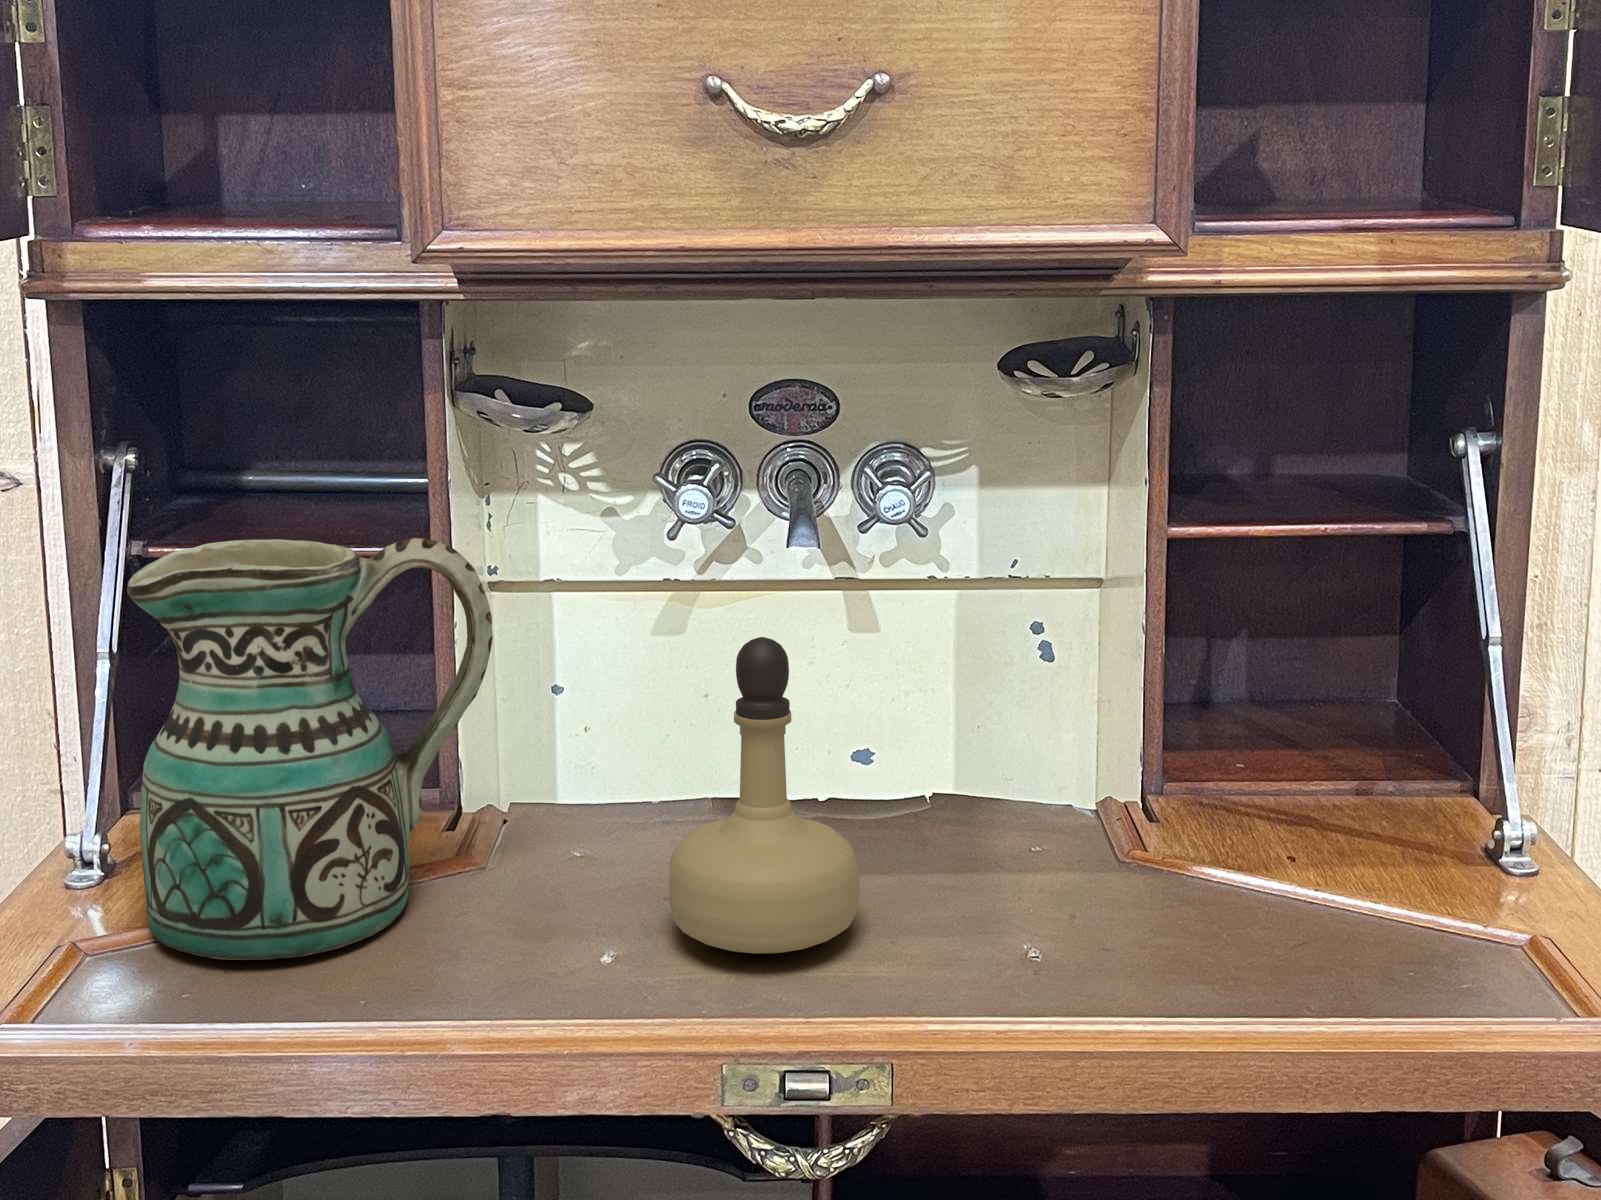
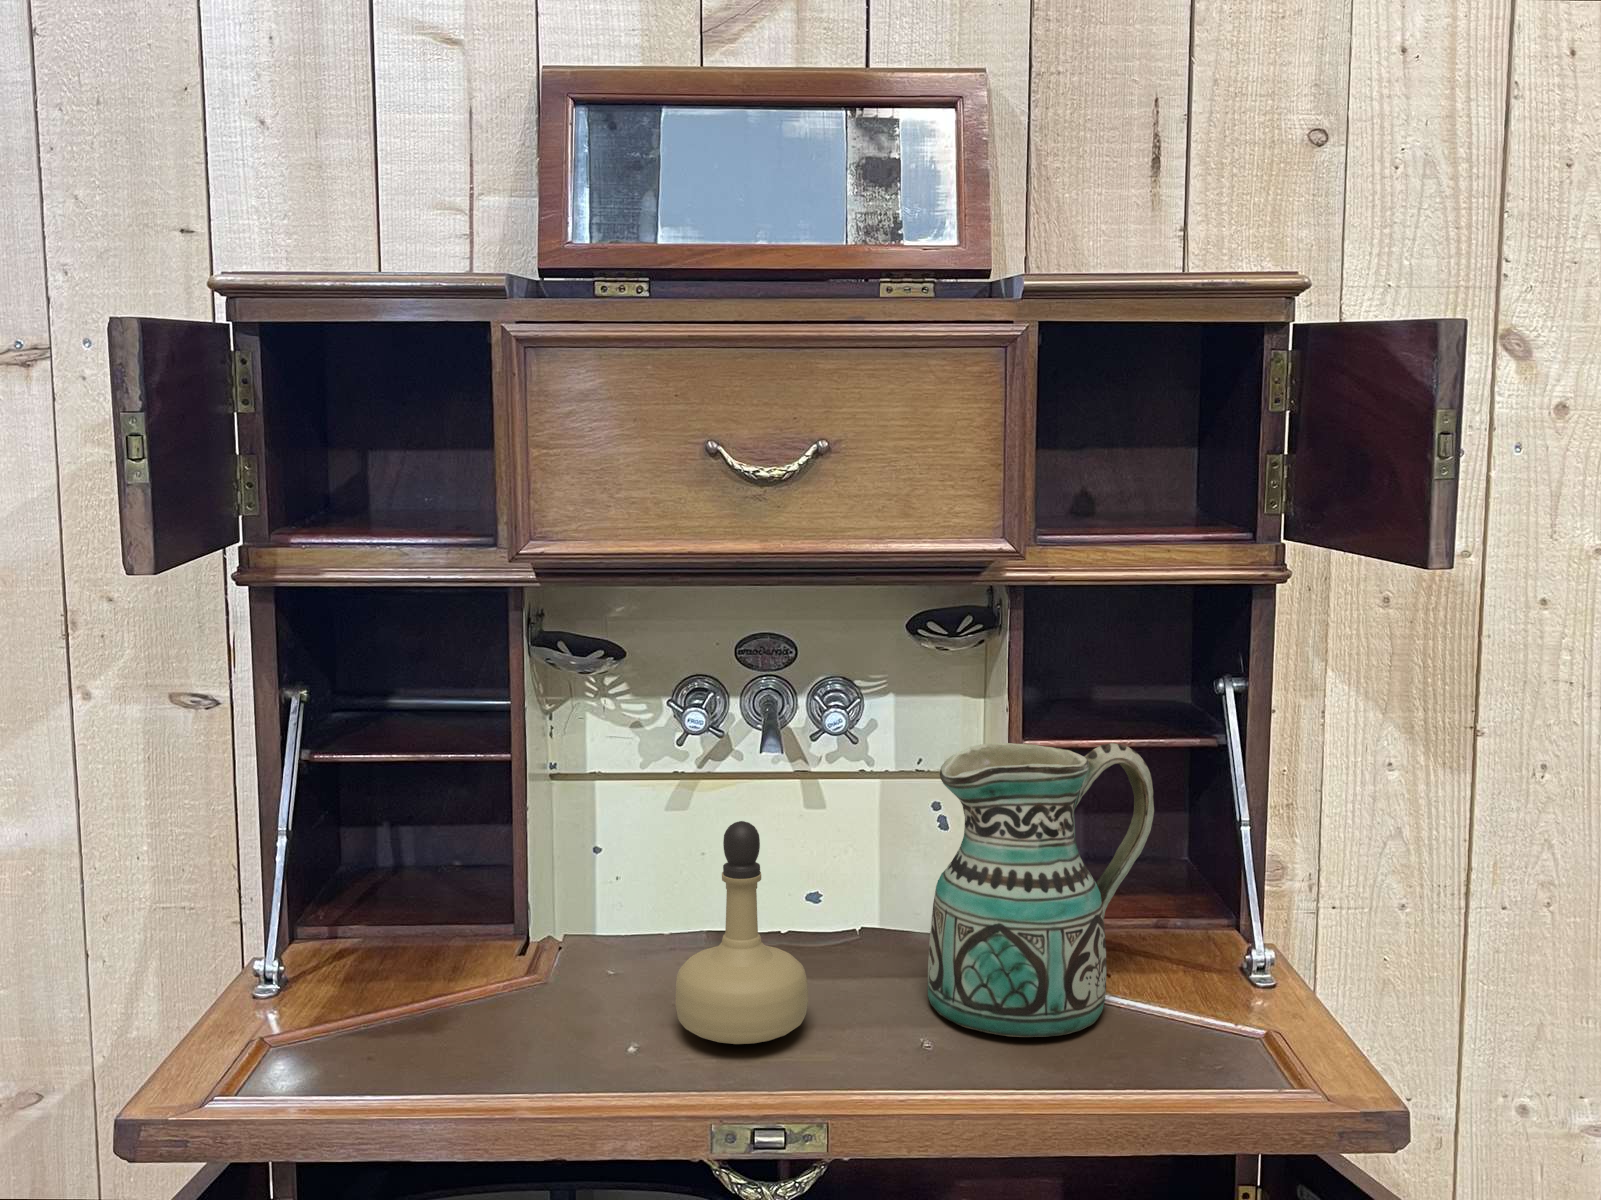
ceramic pitcher: present [127,538,493,960] -> present [928,743,1154,1037]

